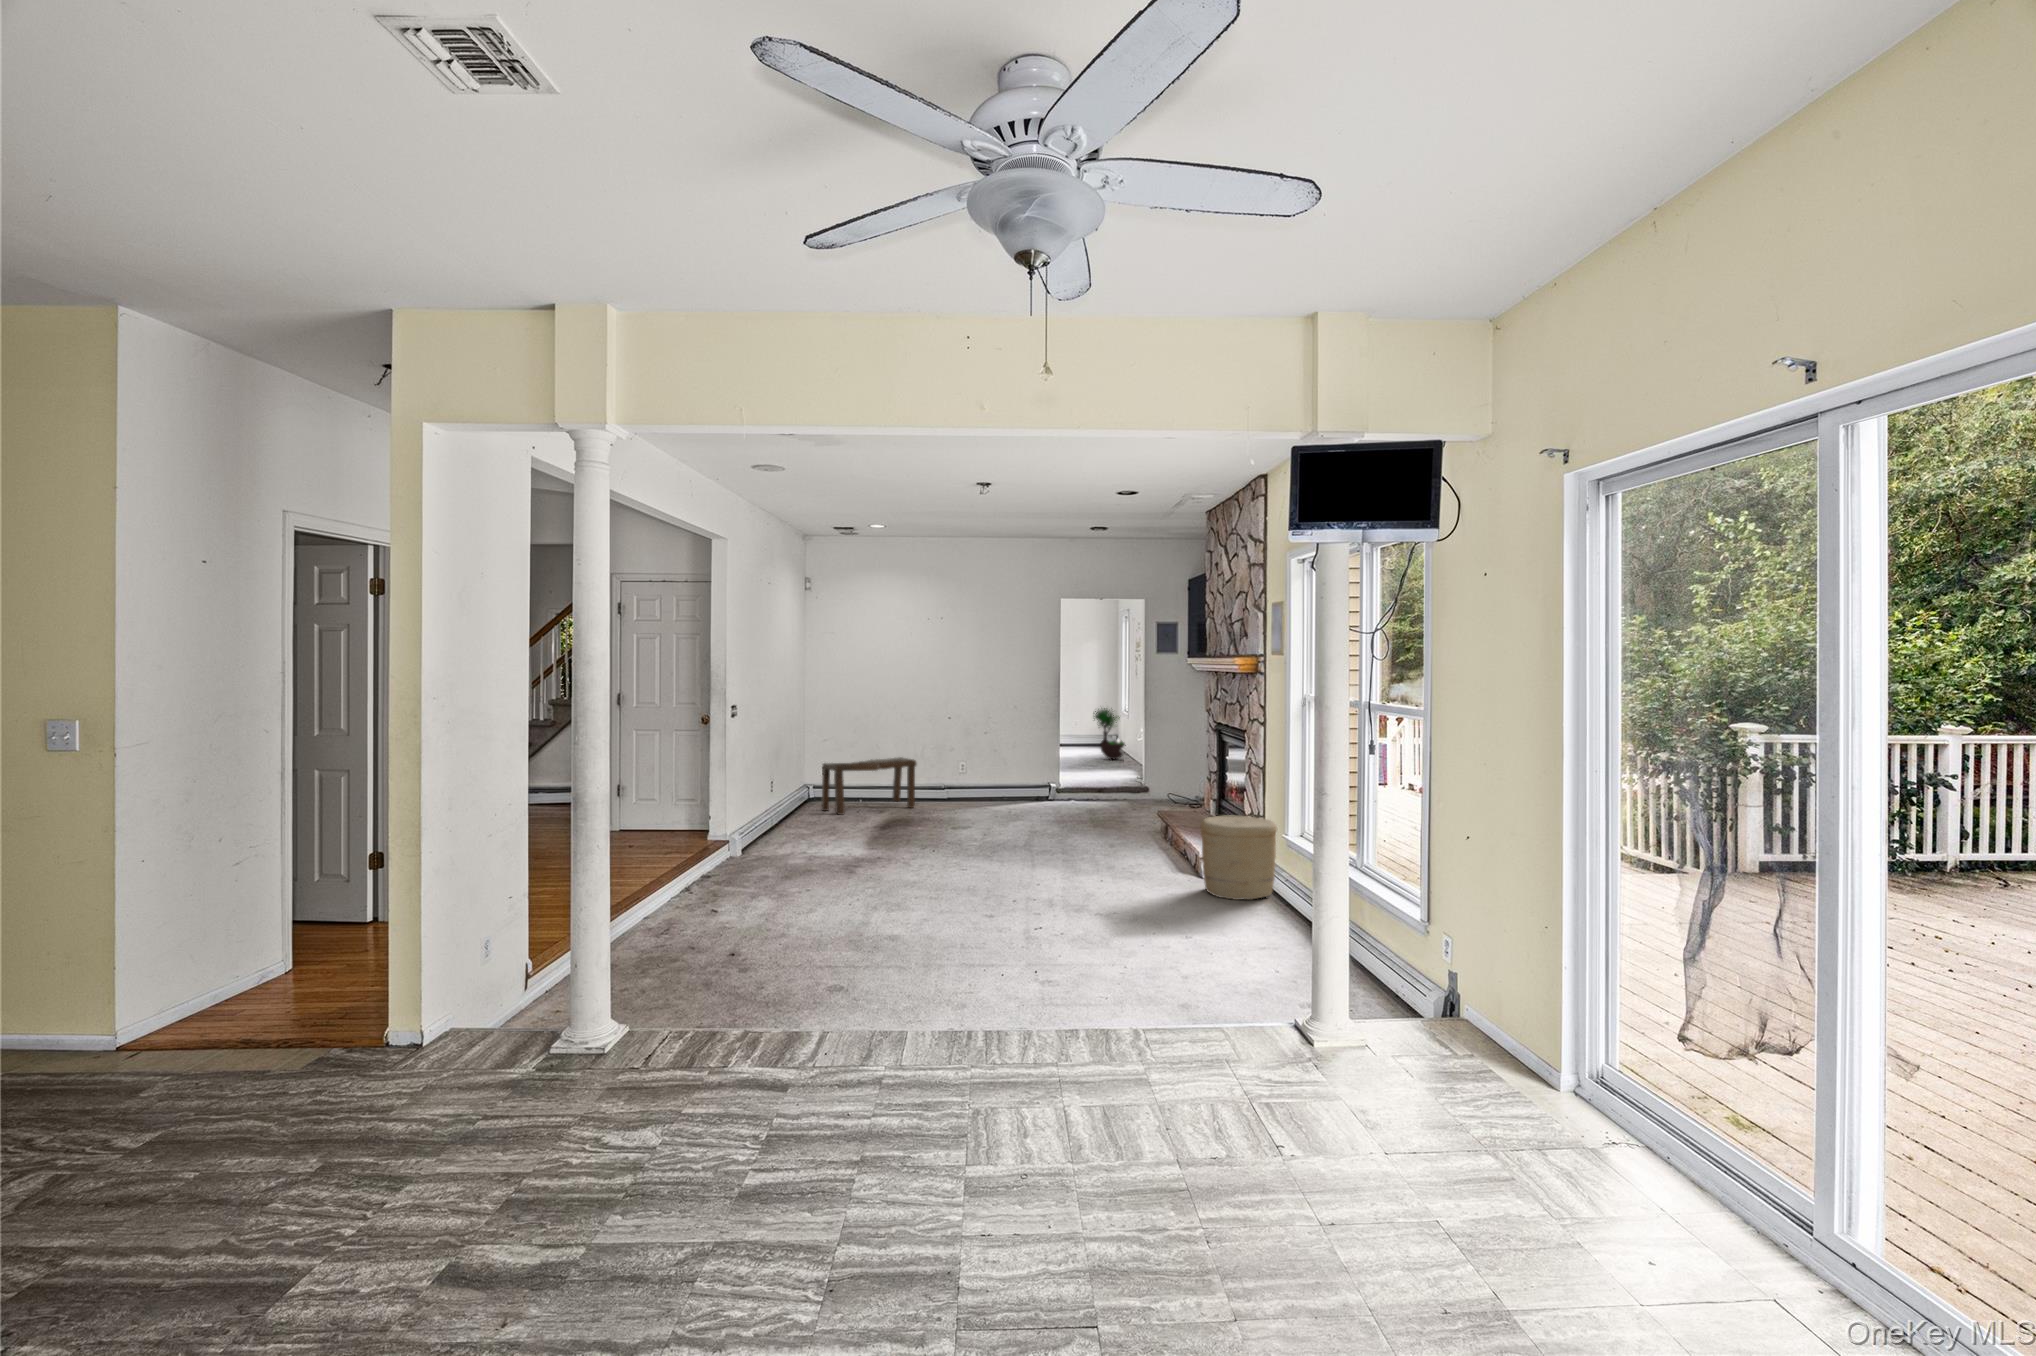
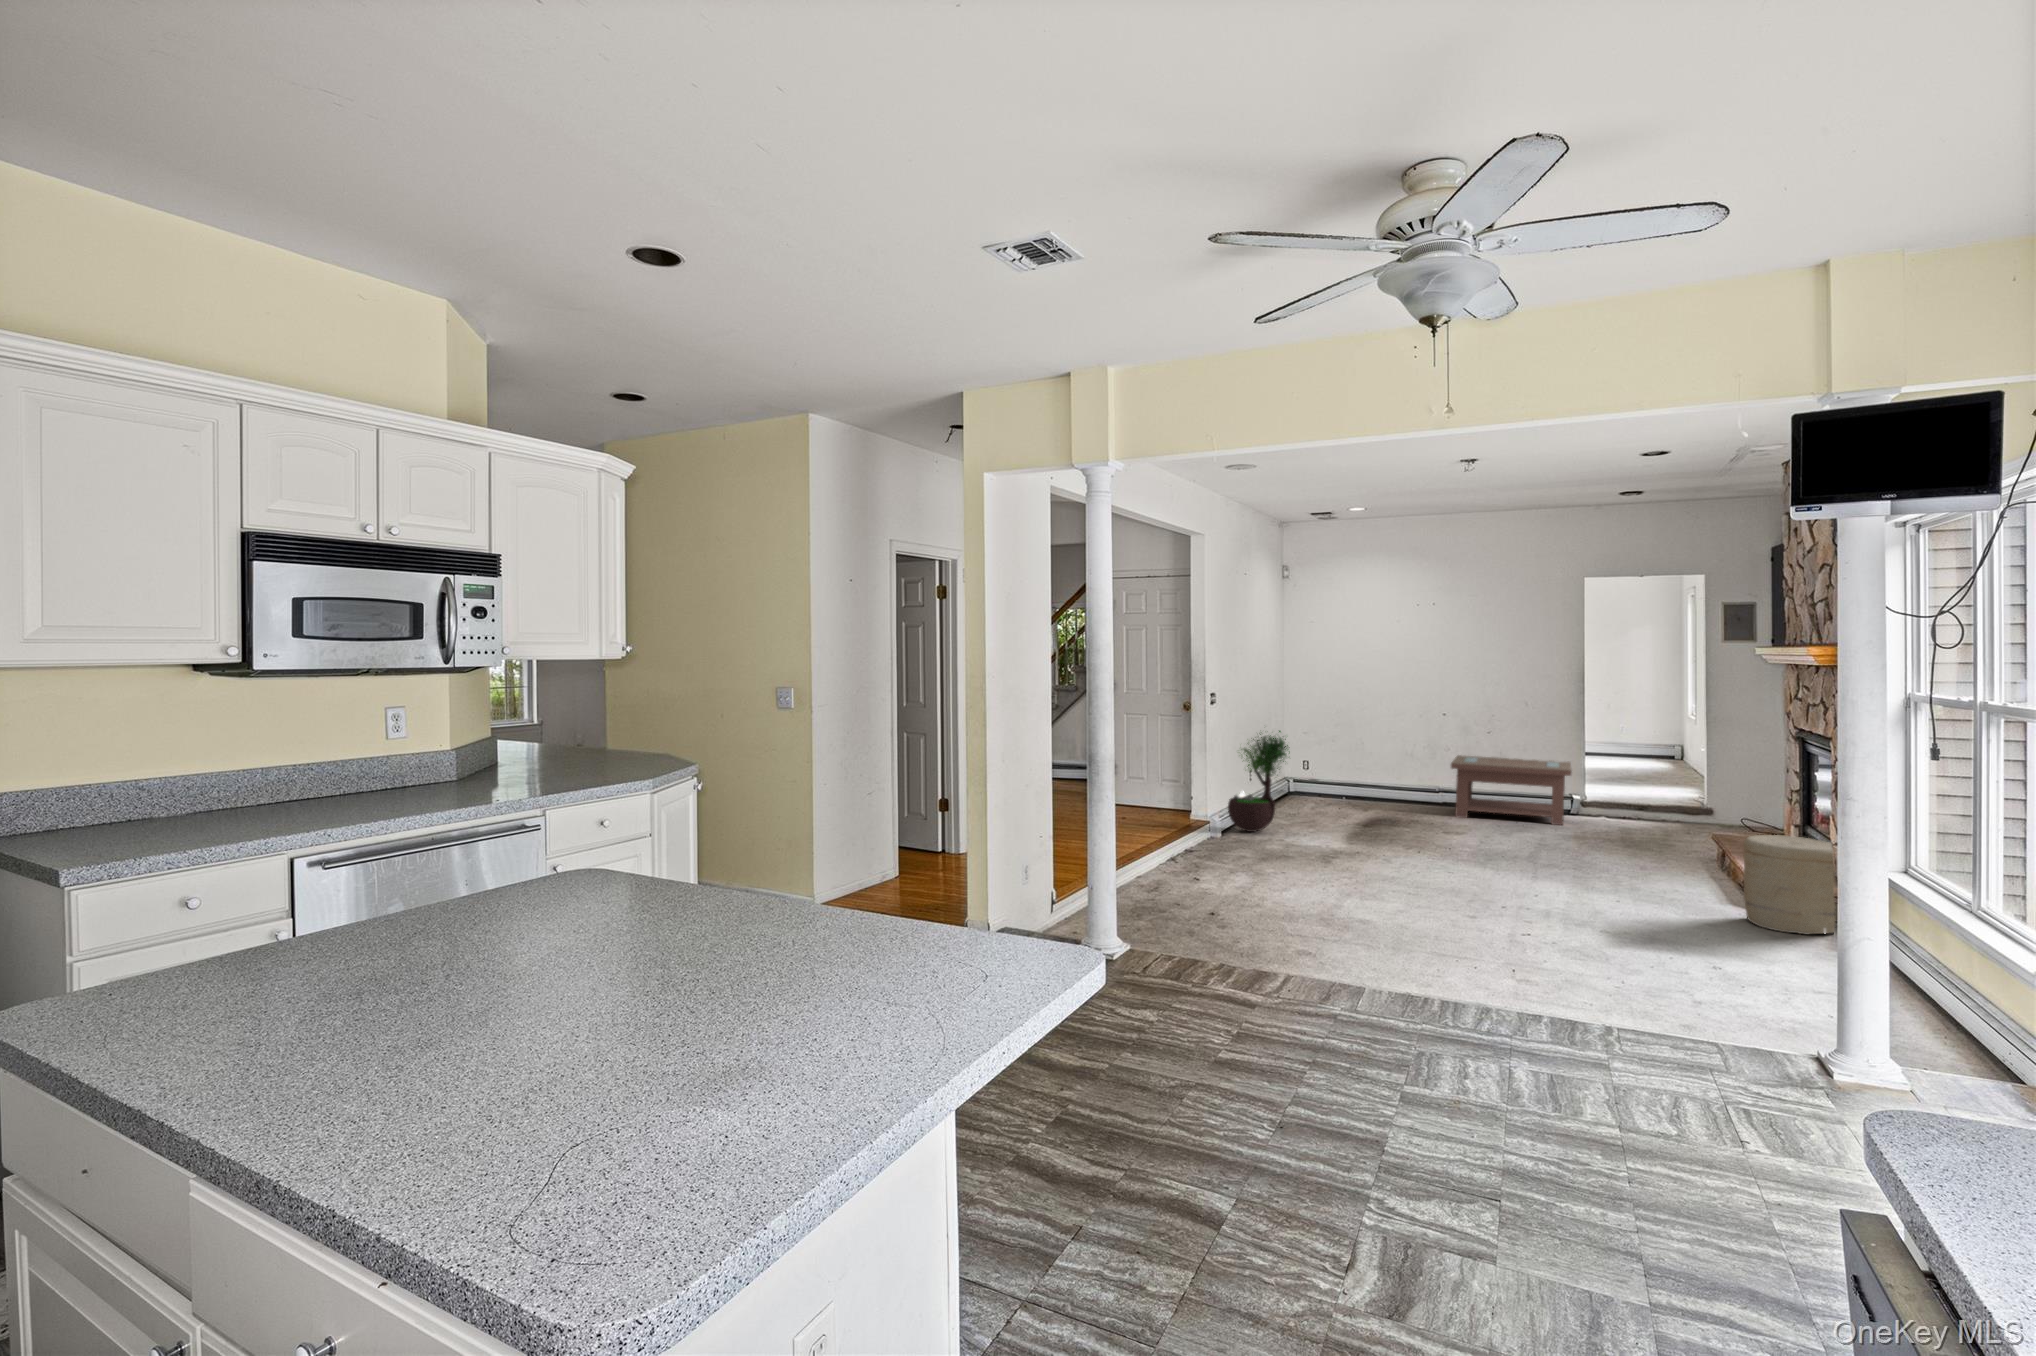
potted tree: present [1093,708,1126,759] -> present [1228,731,1290,832]
bench: present [821,757,916,815] -> none [1305,751,1413,808]
coffee table: none [950,757,1048,814] -> present [1451,755,1572,825]

